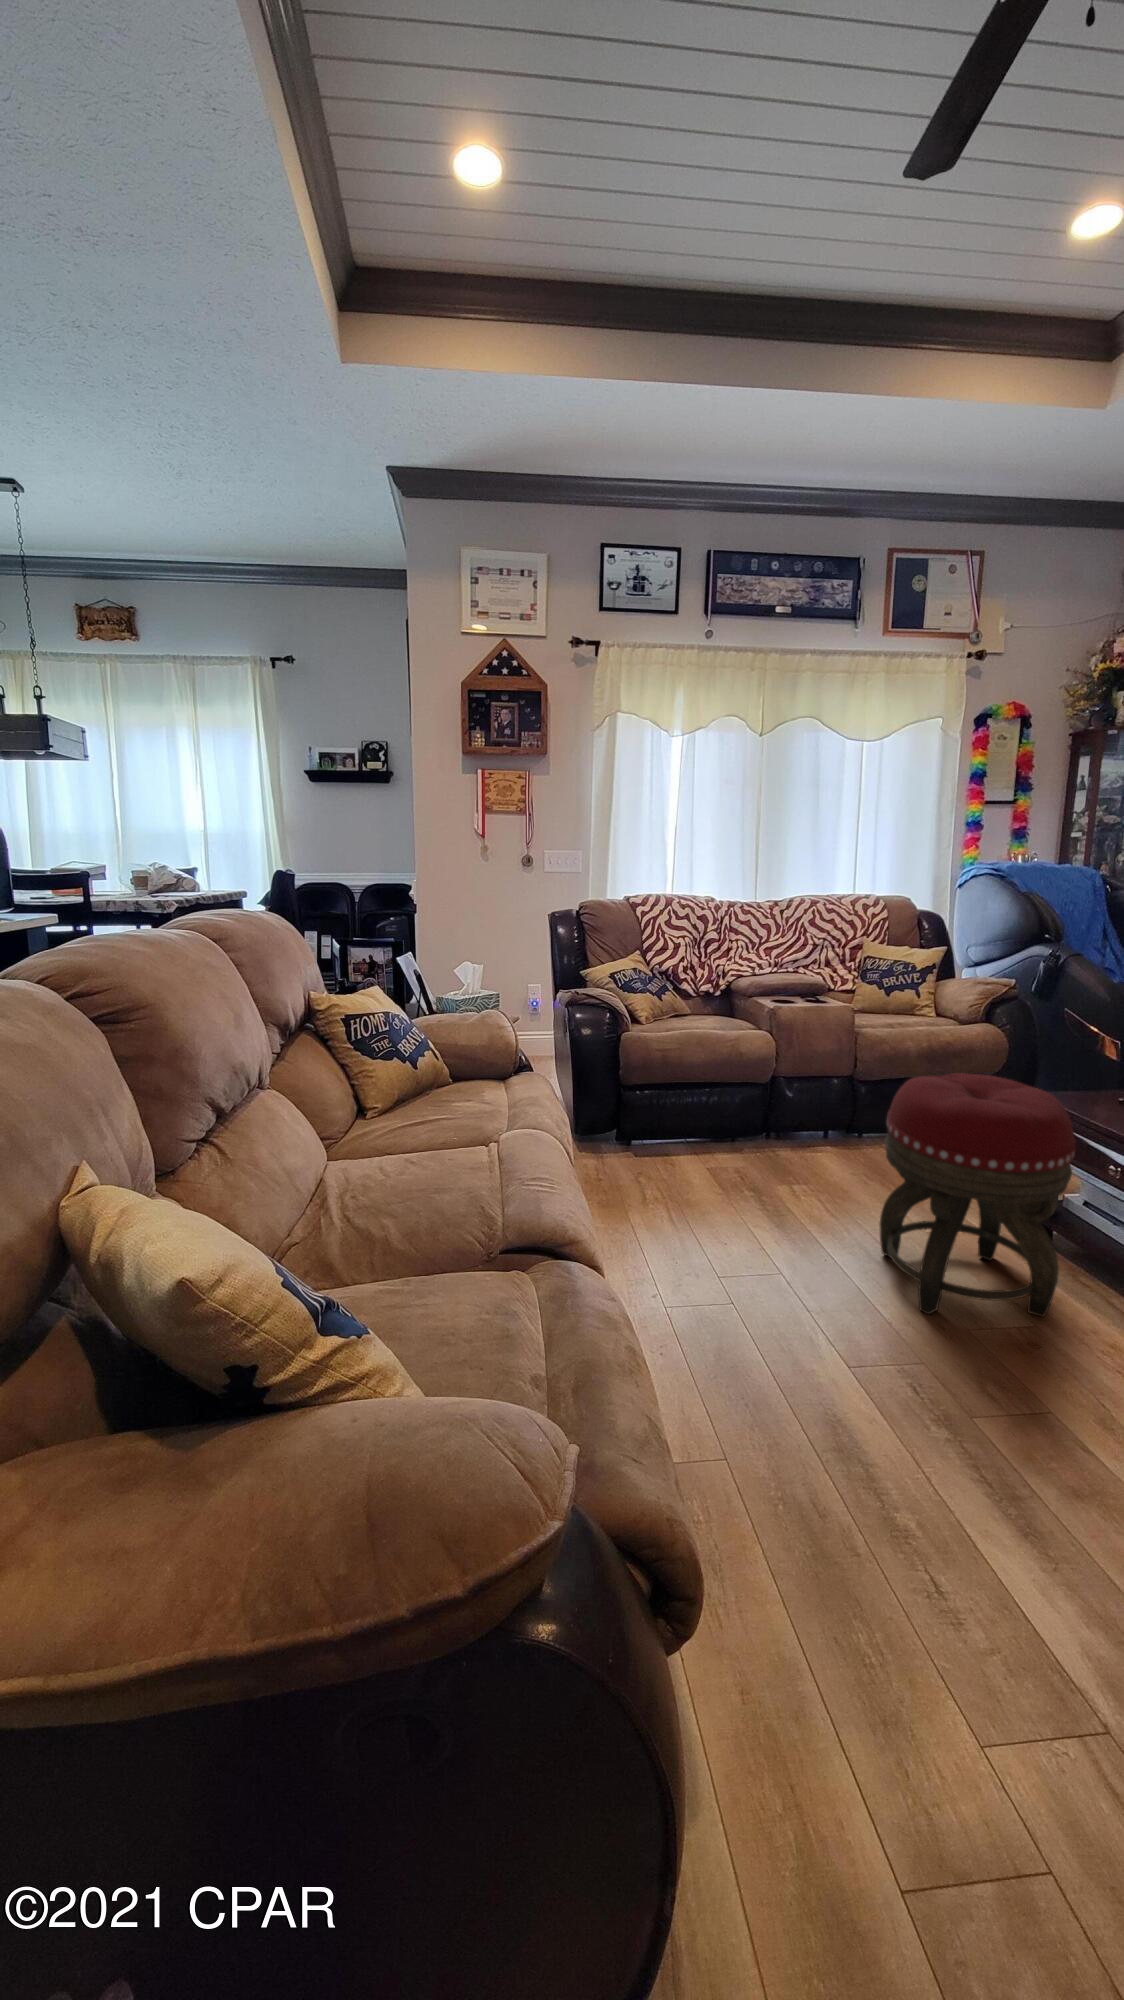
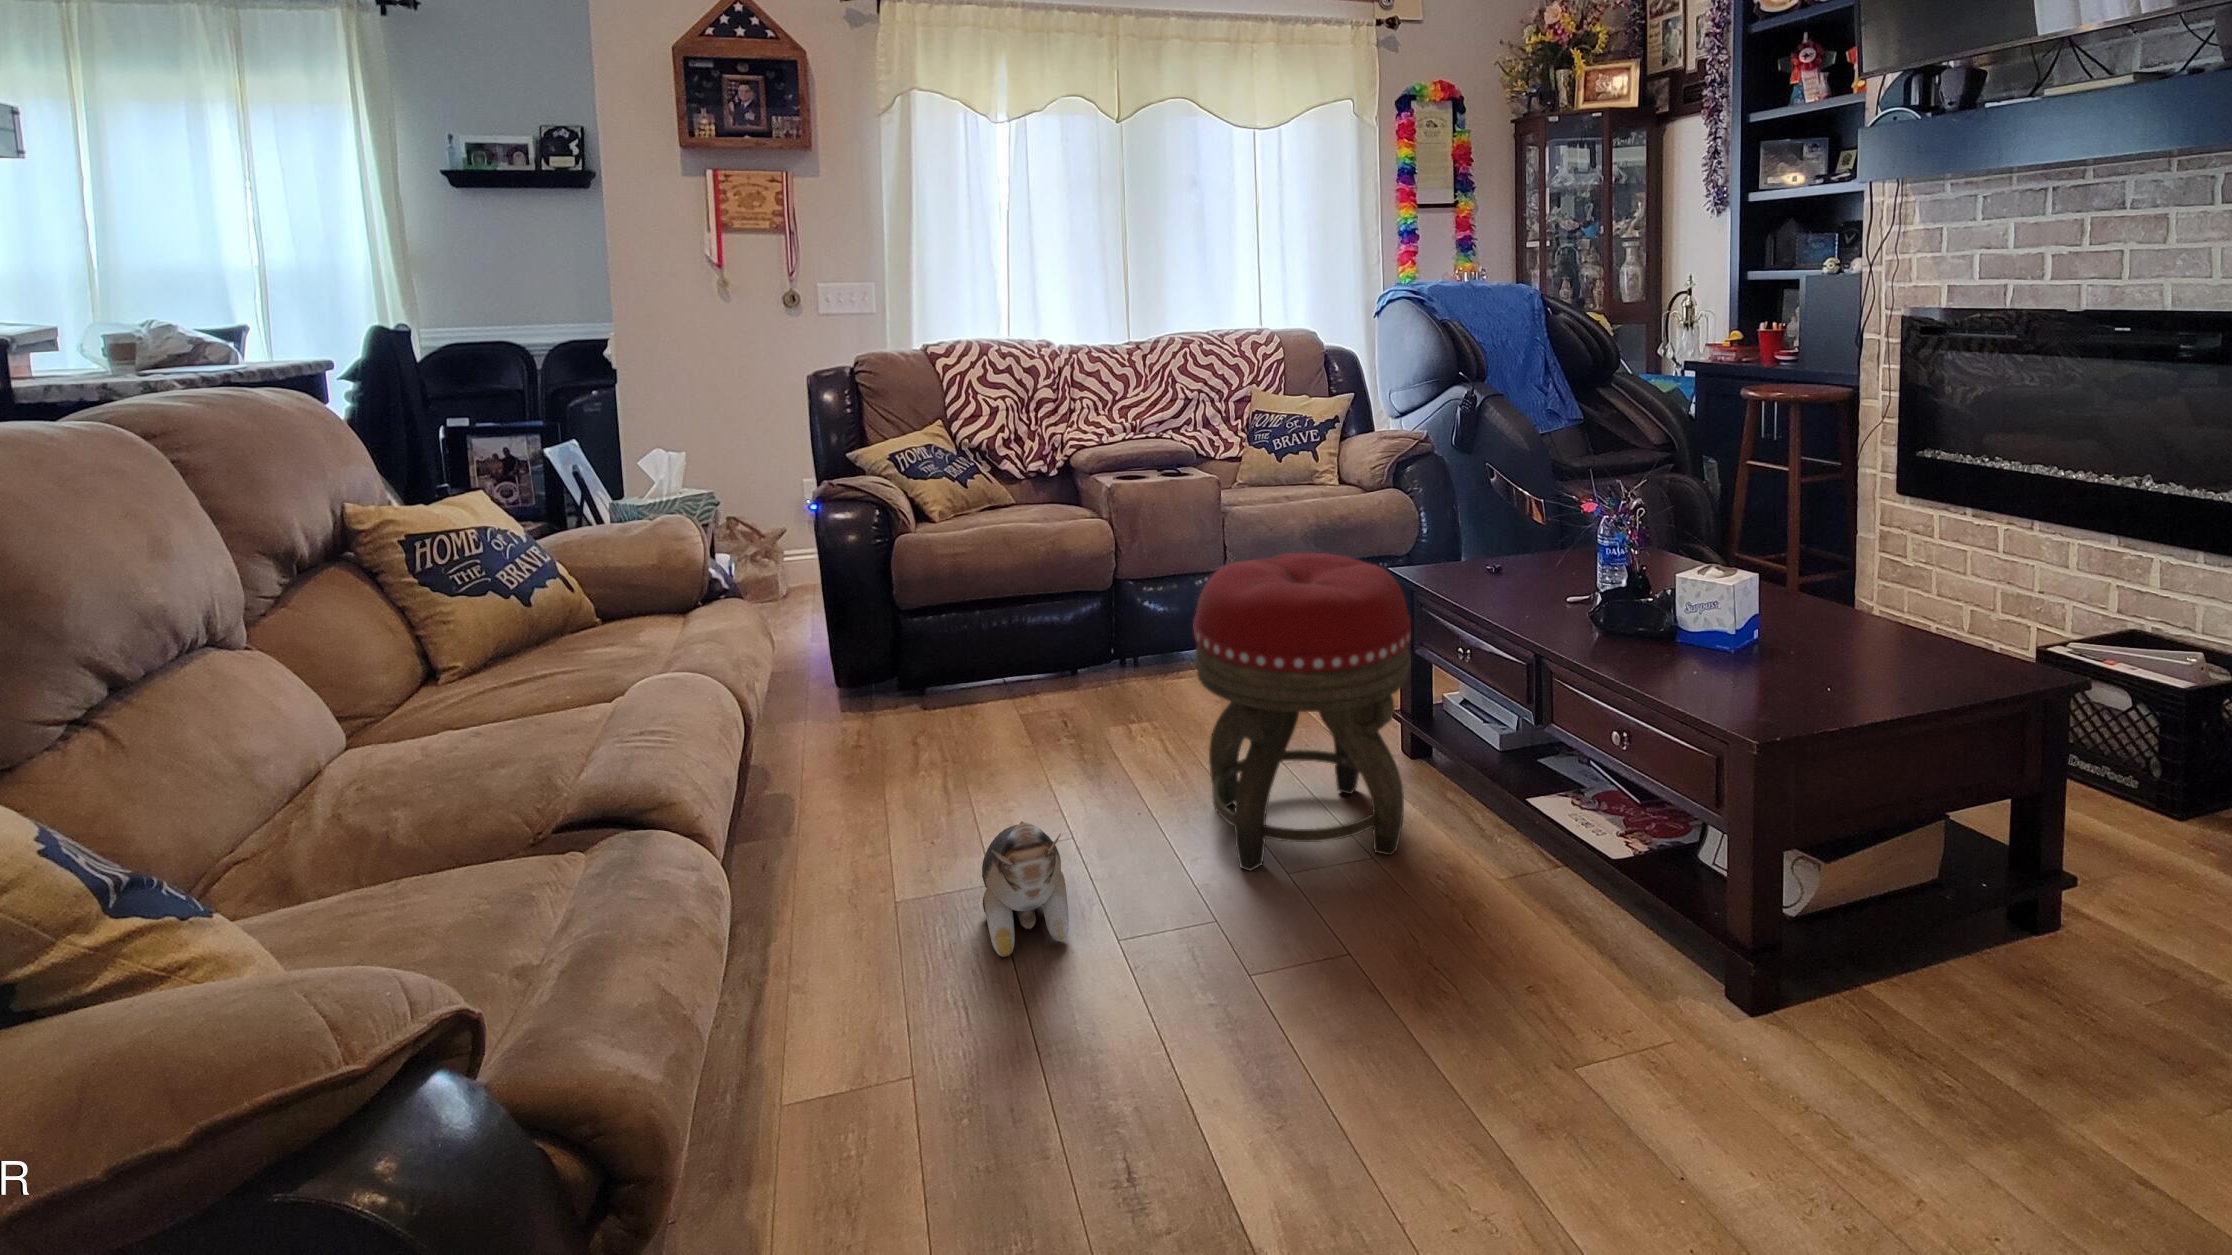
plush toy: none [732,1261,818,1358] -> present [982,822,1069,957]

